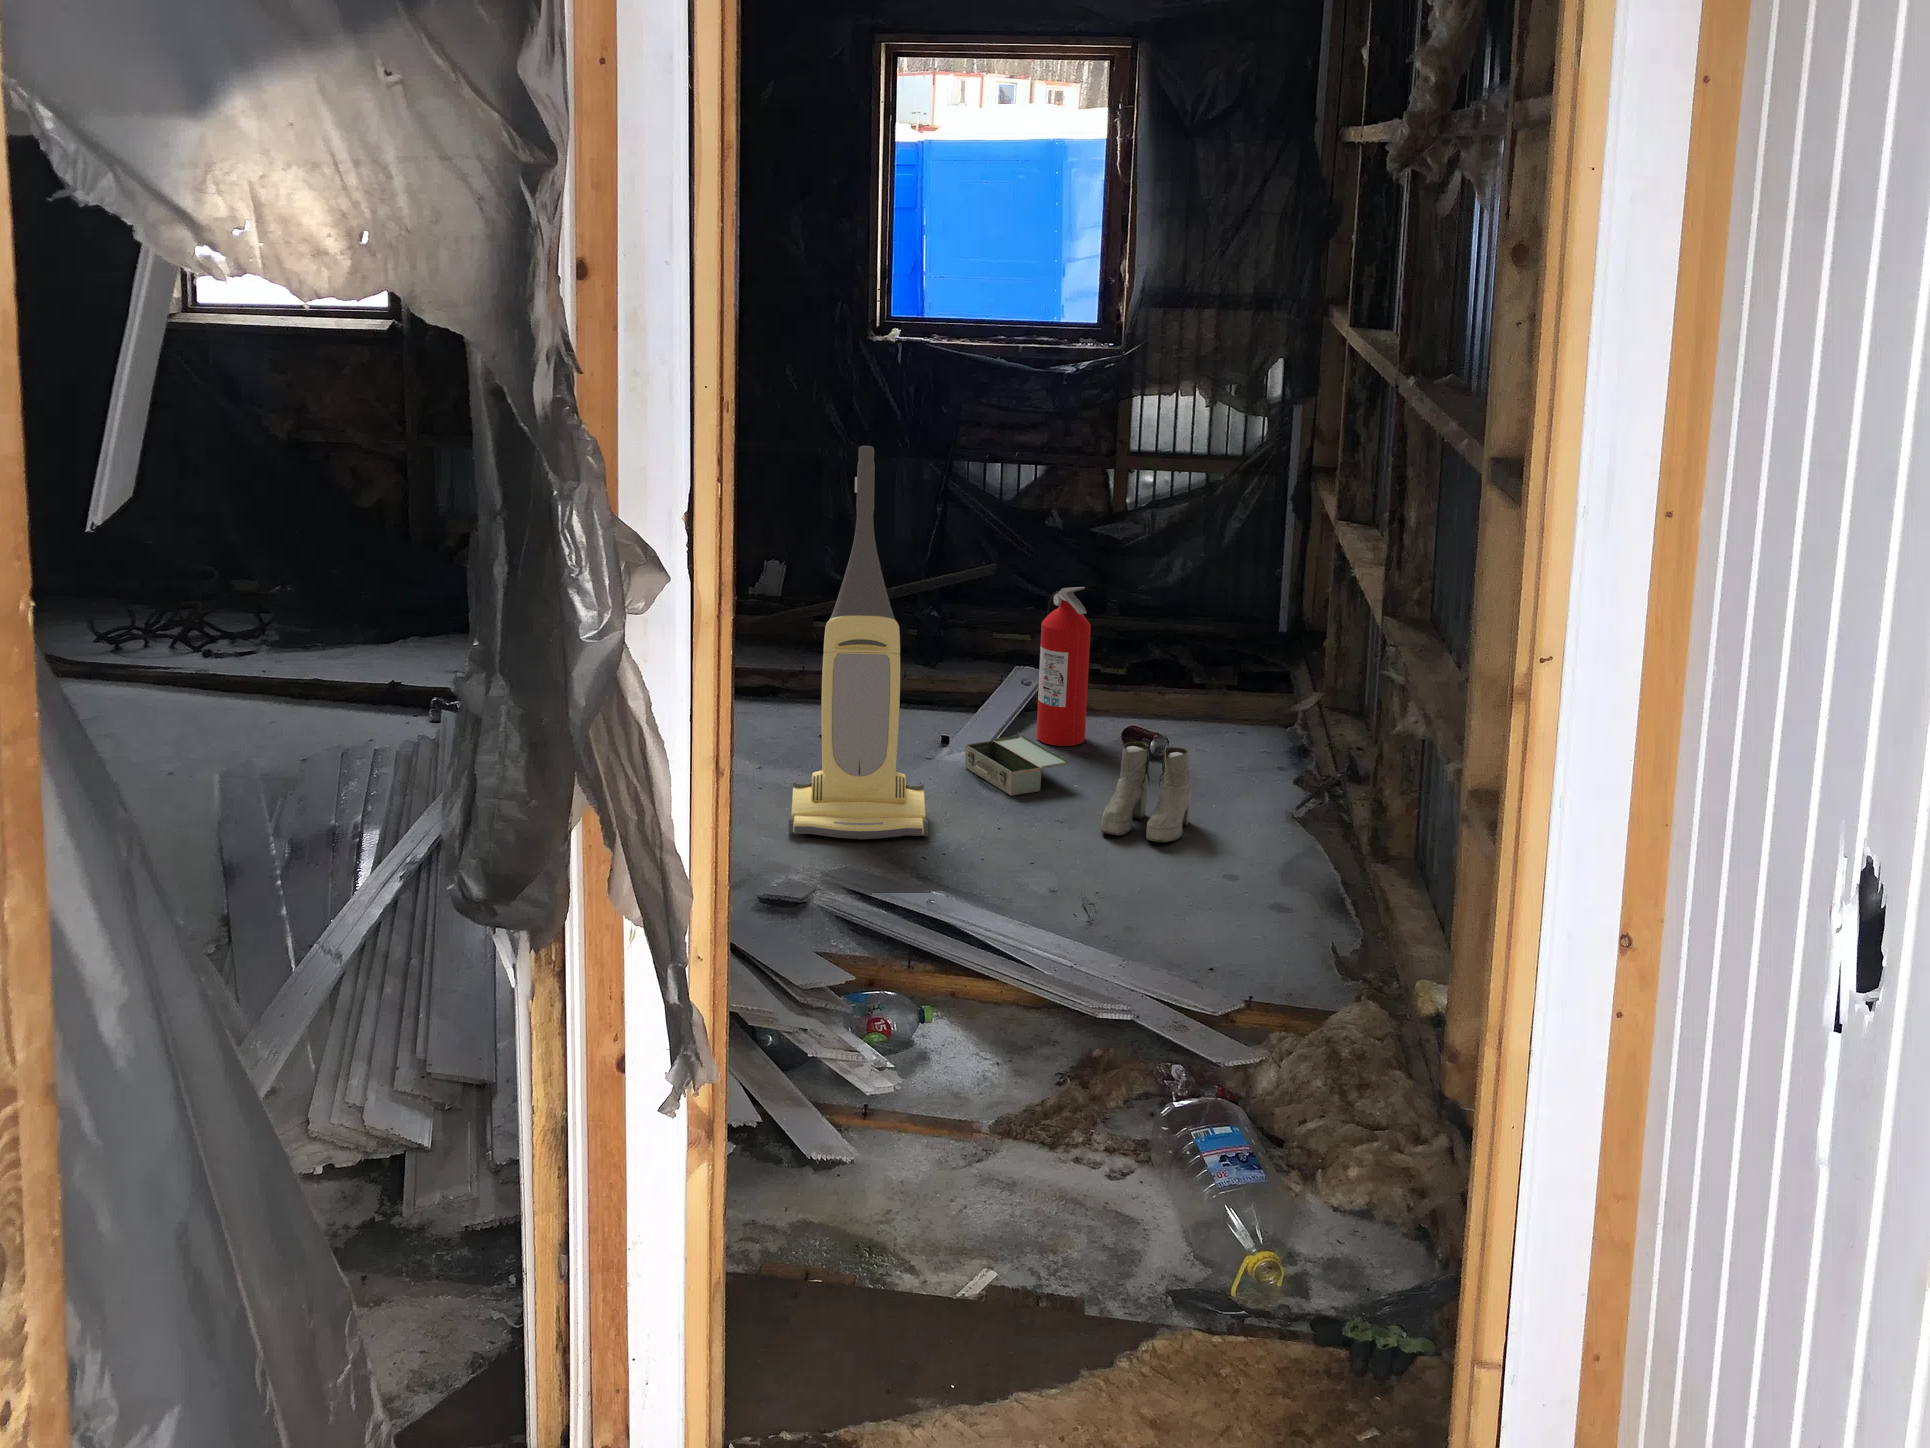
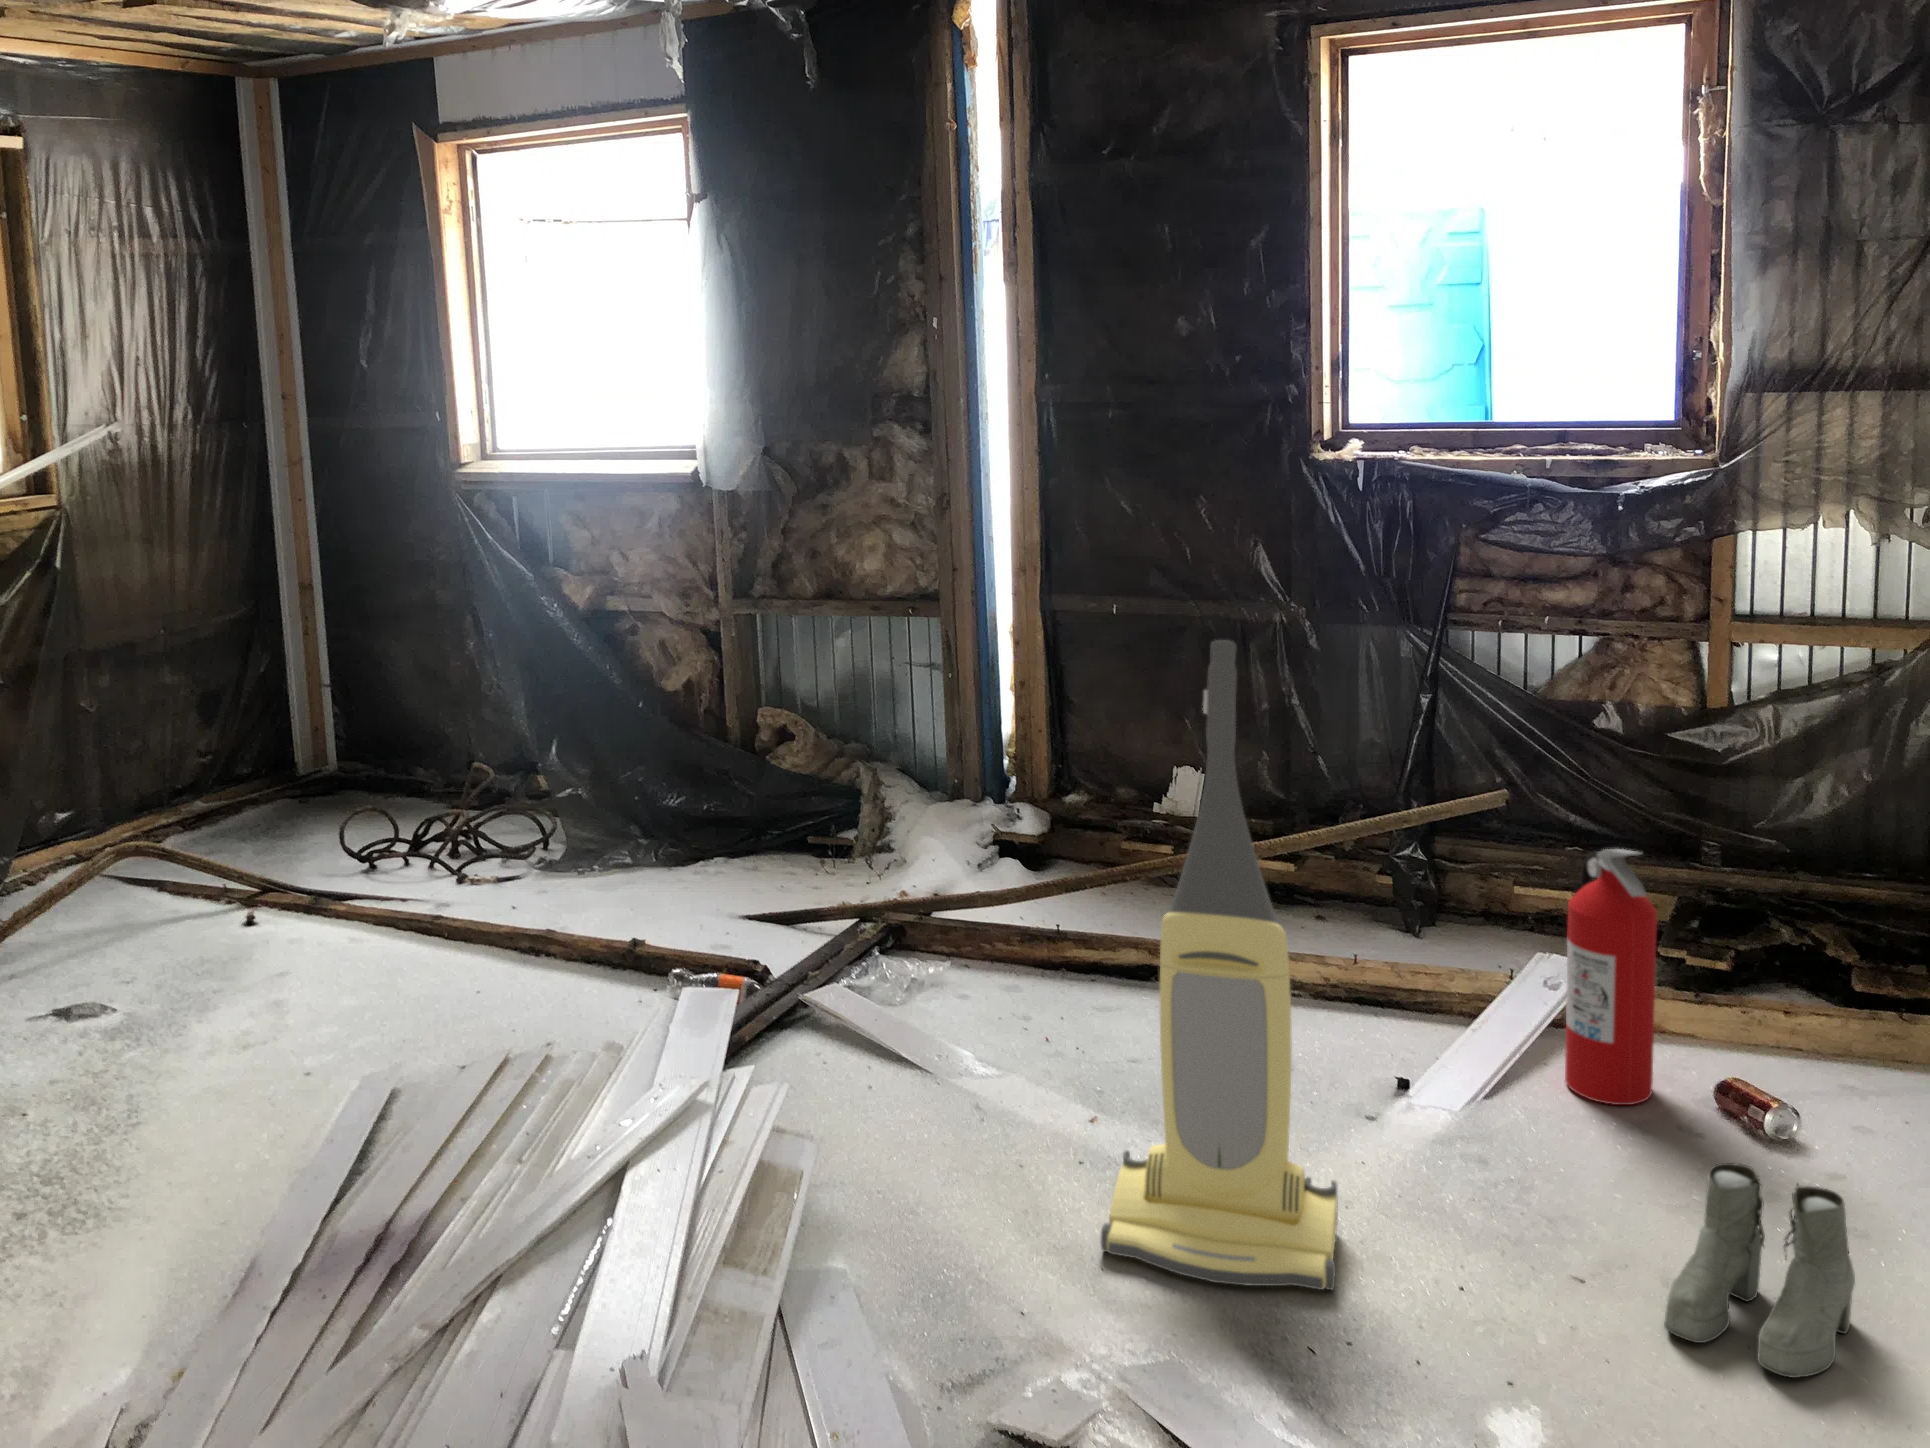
toolbox: present [965,735,1069,796] -> none [1430,1088,1611,1210]

